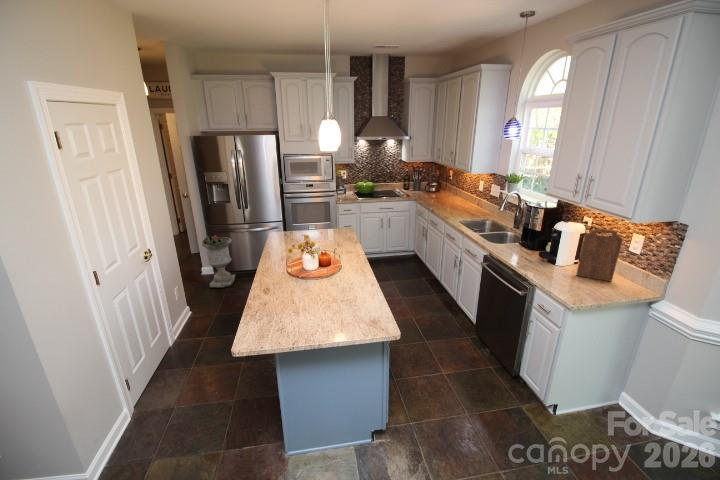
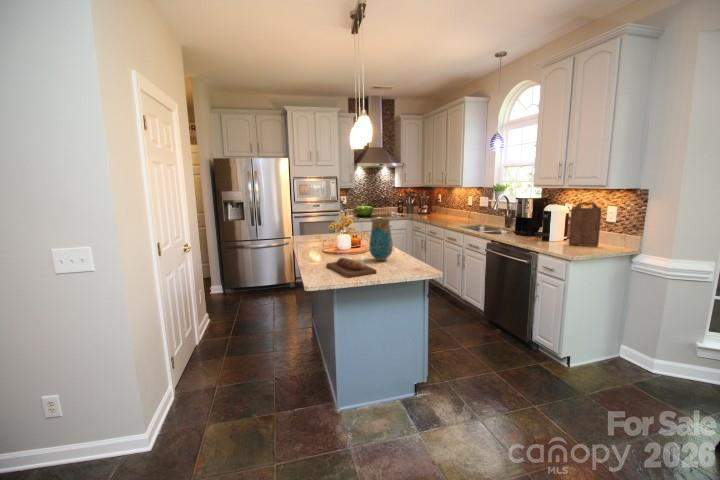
planter: present [202,235,235,288] -> none [217,250,246,301]
vase: none [332,245,359,295] -> present [369,218,393,261]
bread loaf: none [279,294,327,332] -> present [326,258,377,278]

